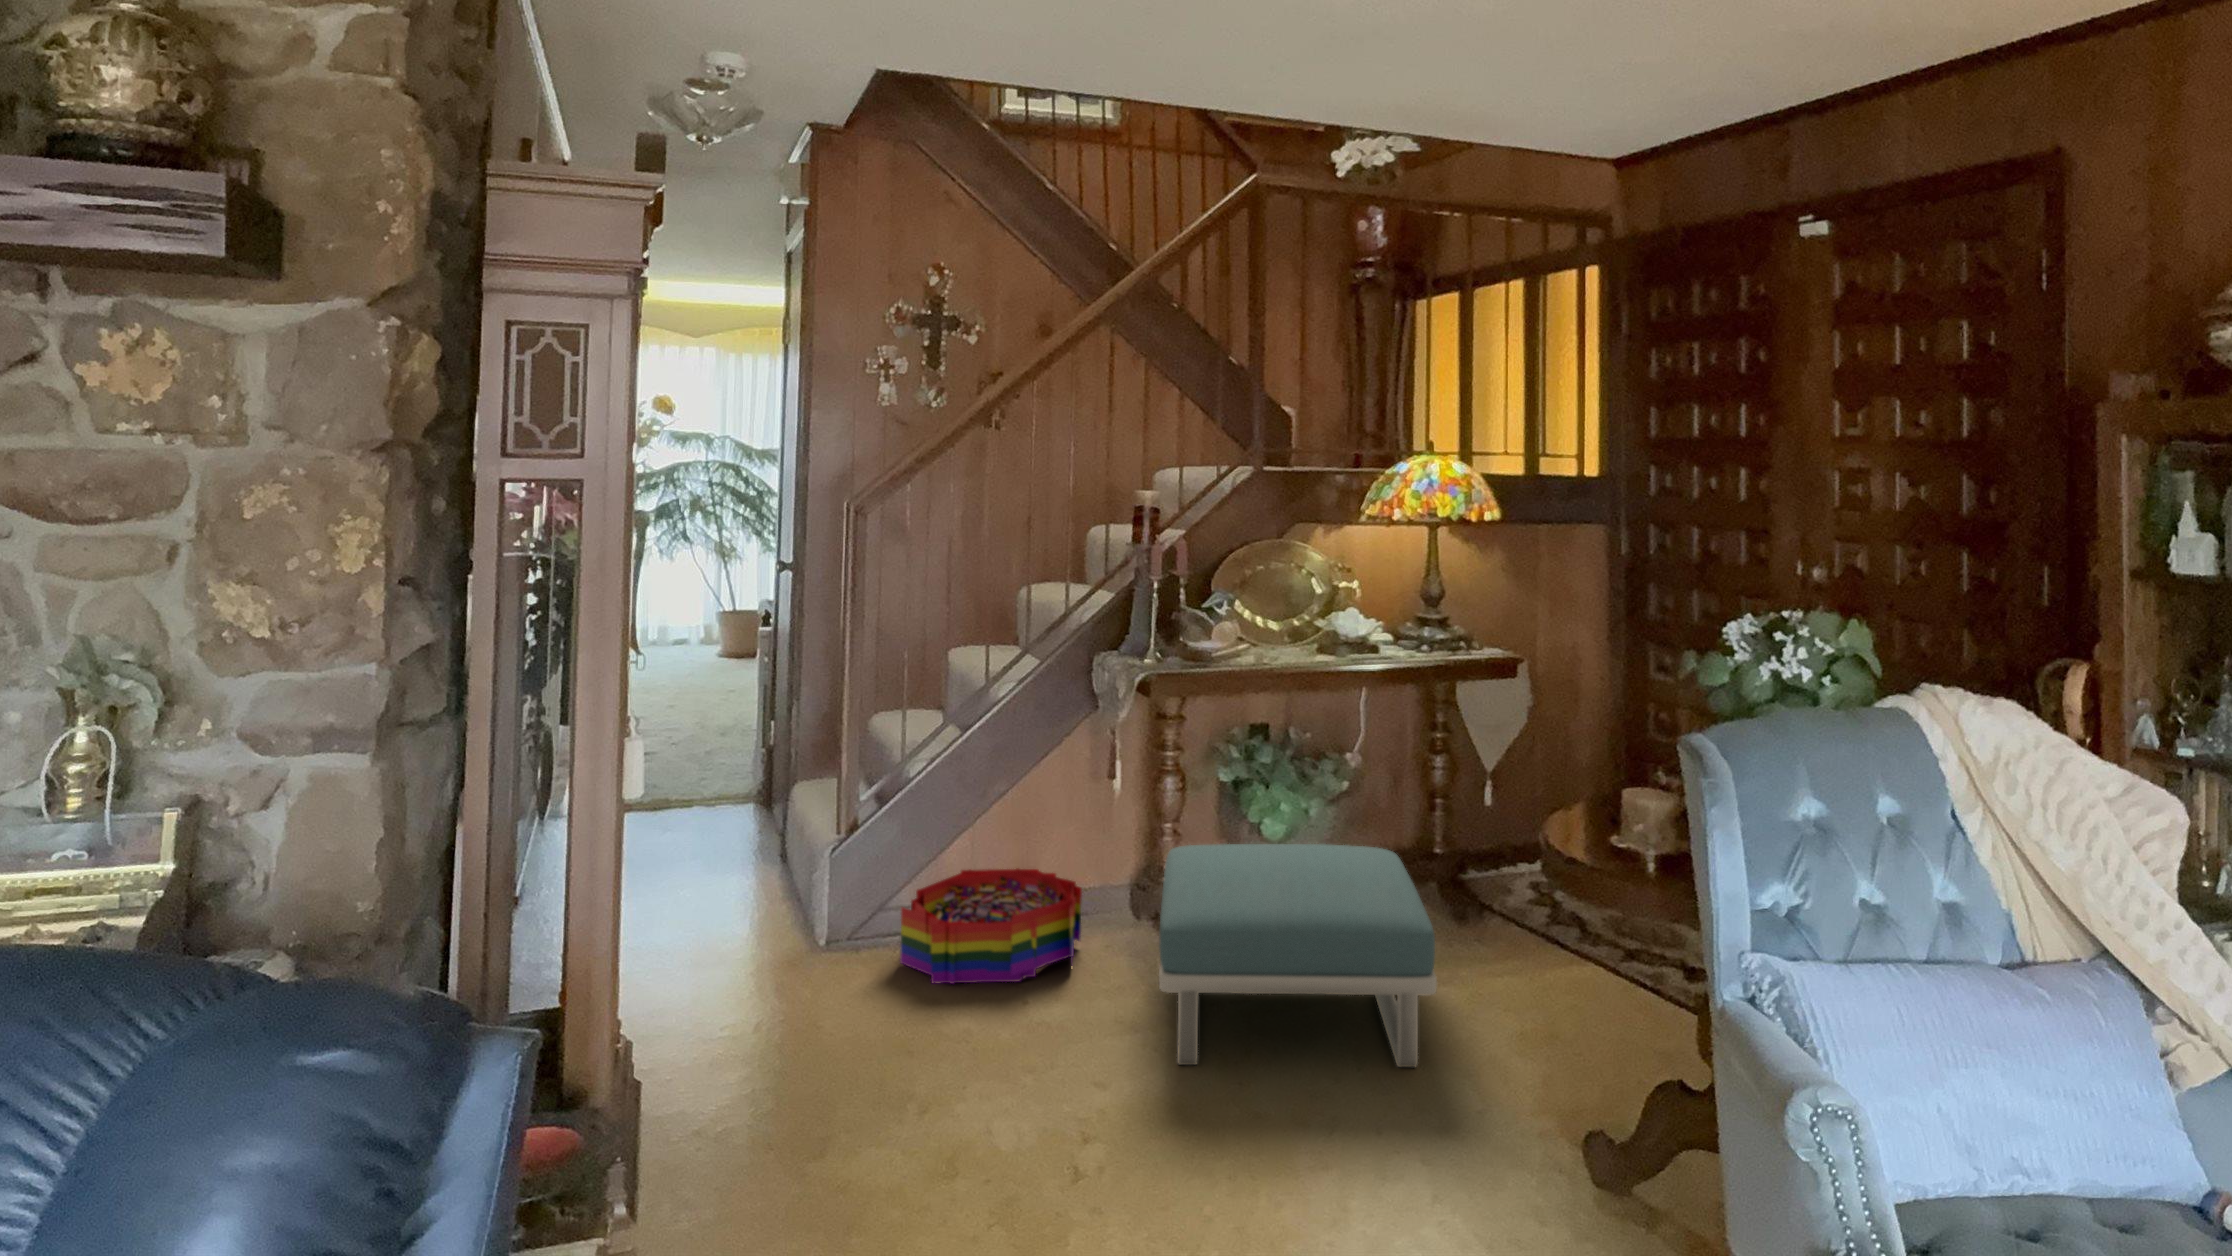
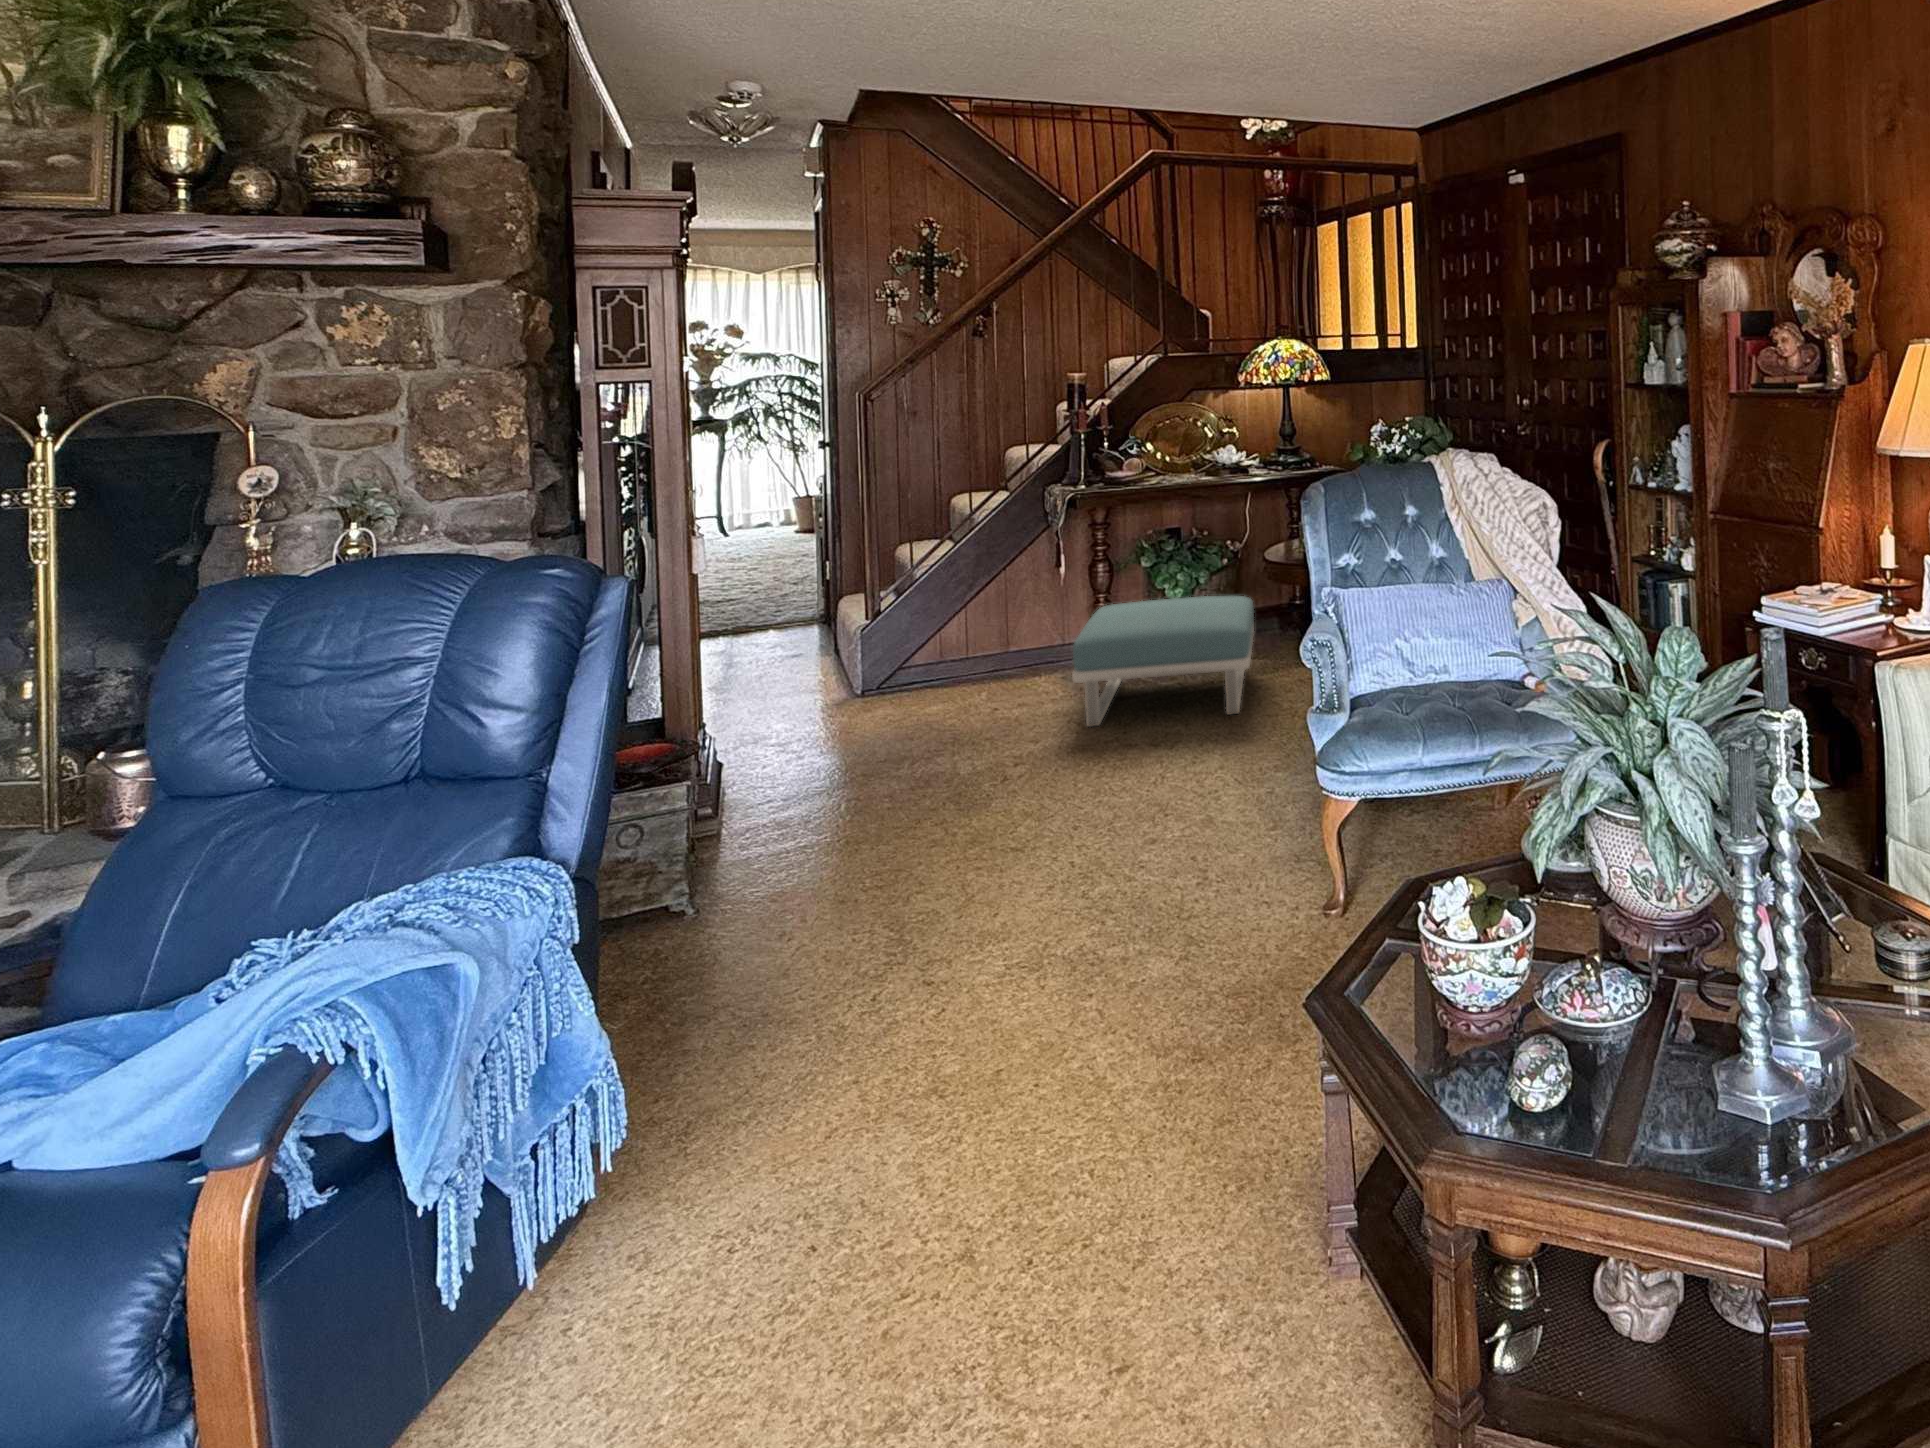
storage bin: present [900,868,1082,985] -> none [912,634,1044,707]

